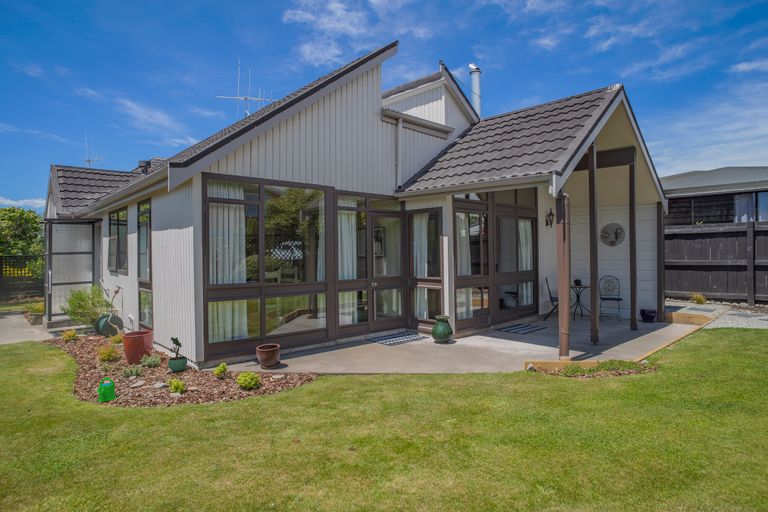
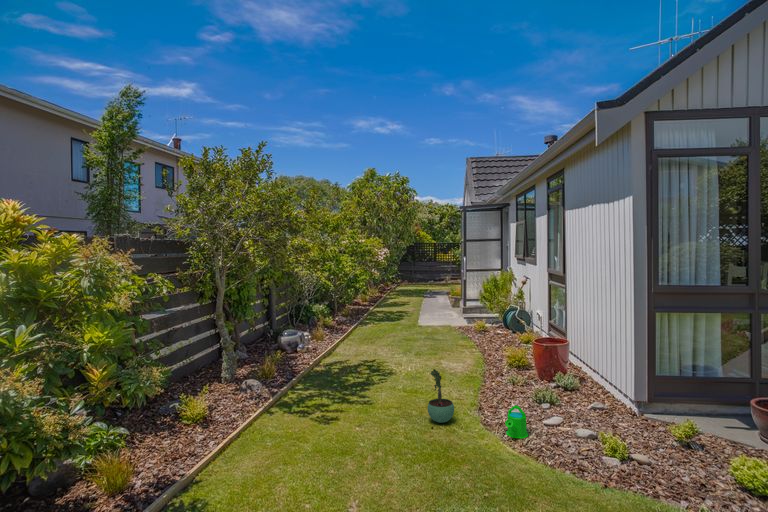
potted plant: present [168,337,187,371] -> present [428,369,454,423]

